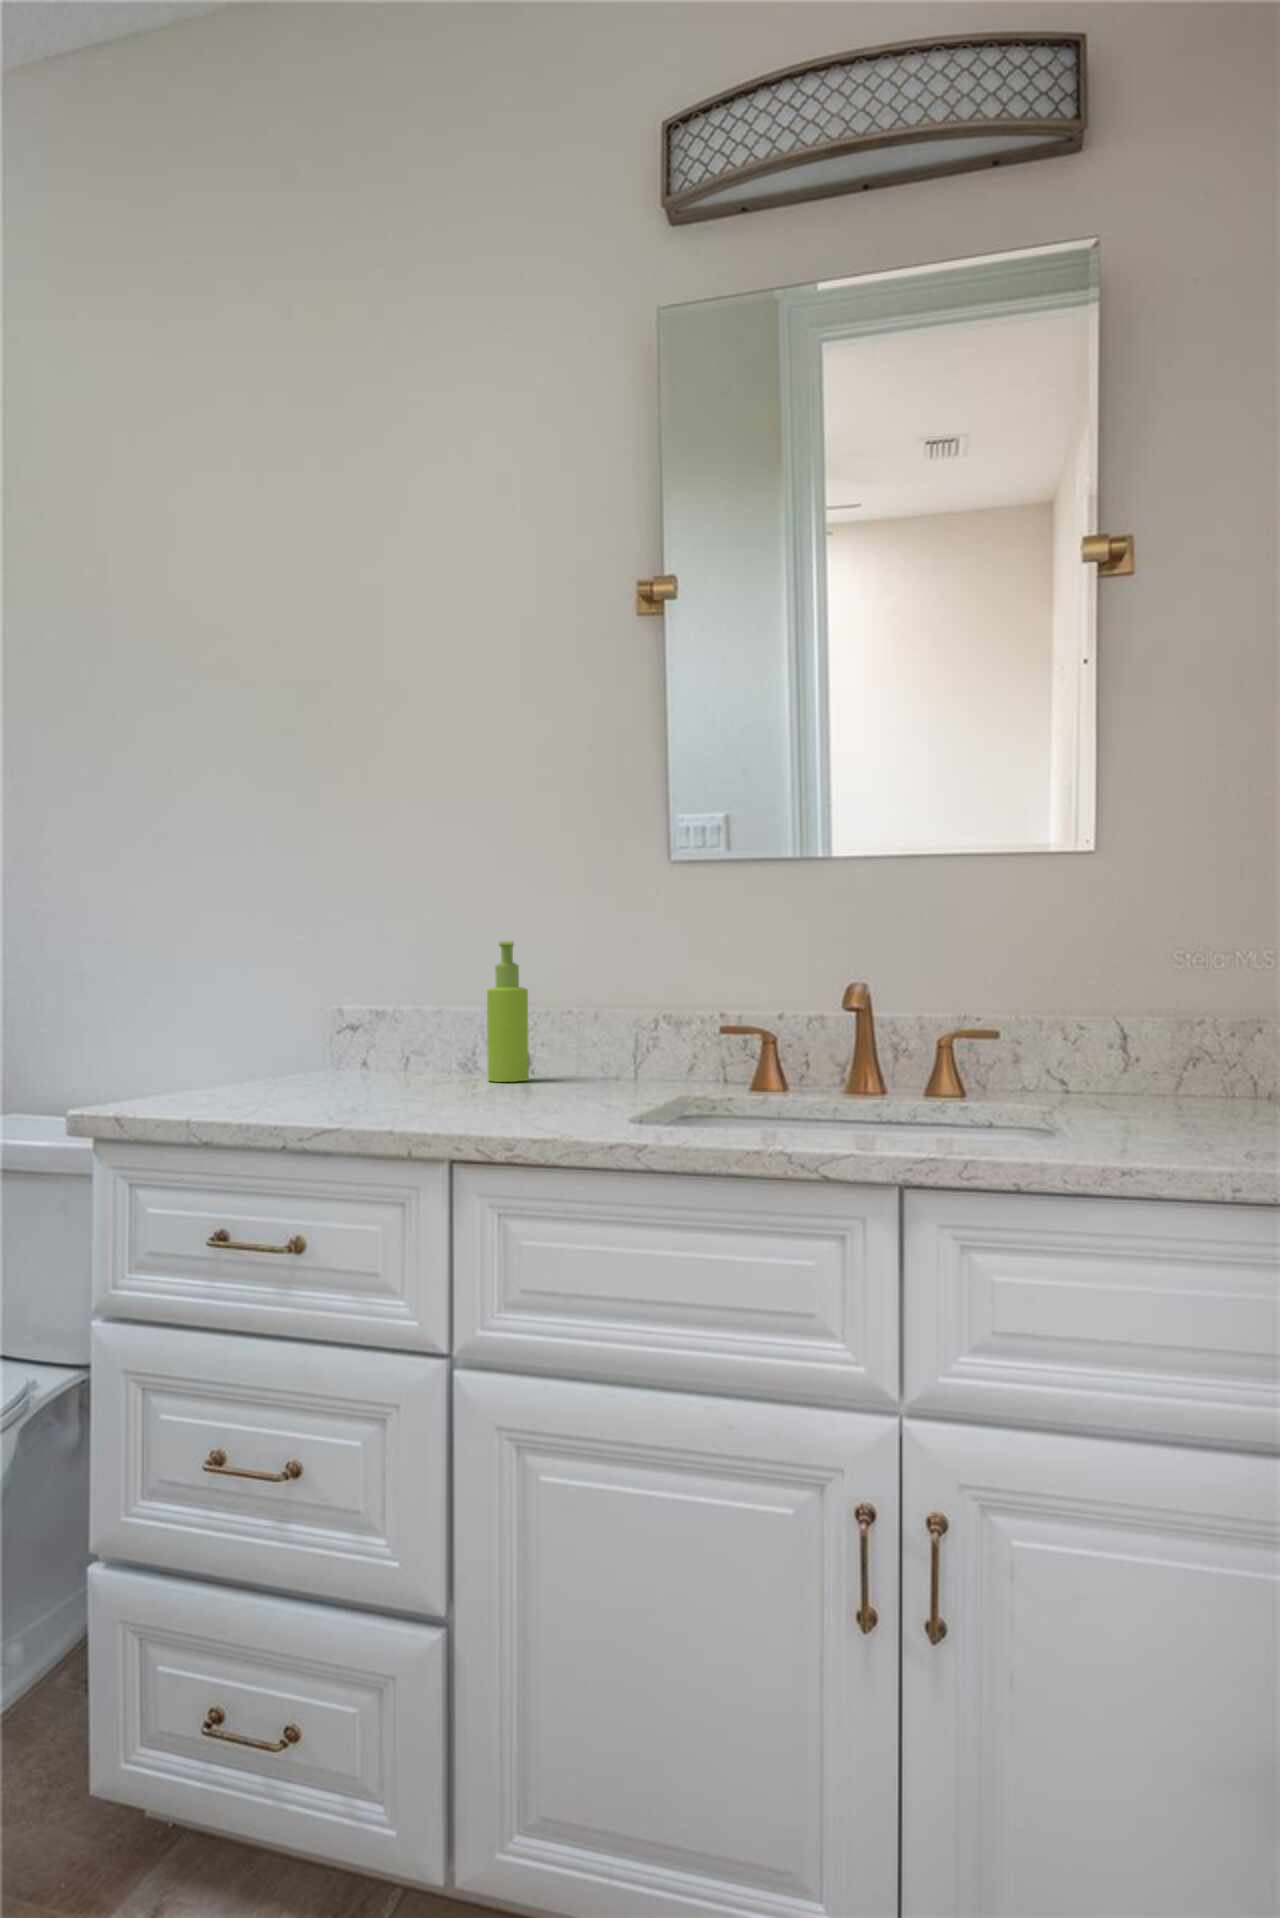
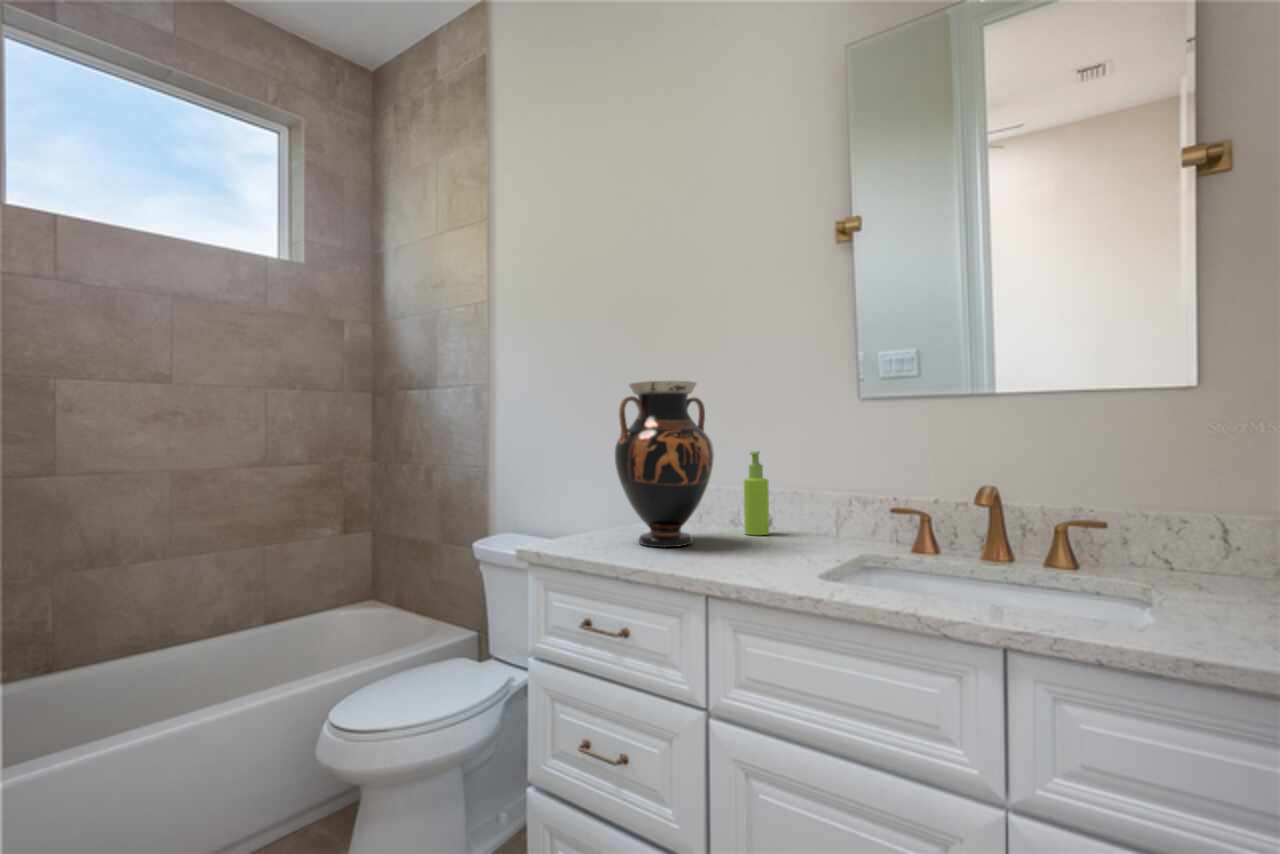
vase: none [264,805,445,1099] -> present [615,381,714,547]

